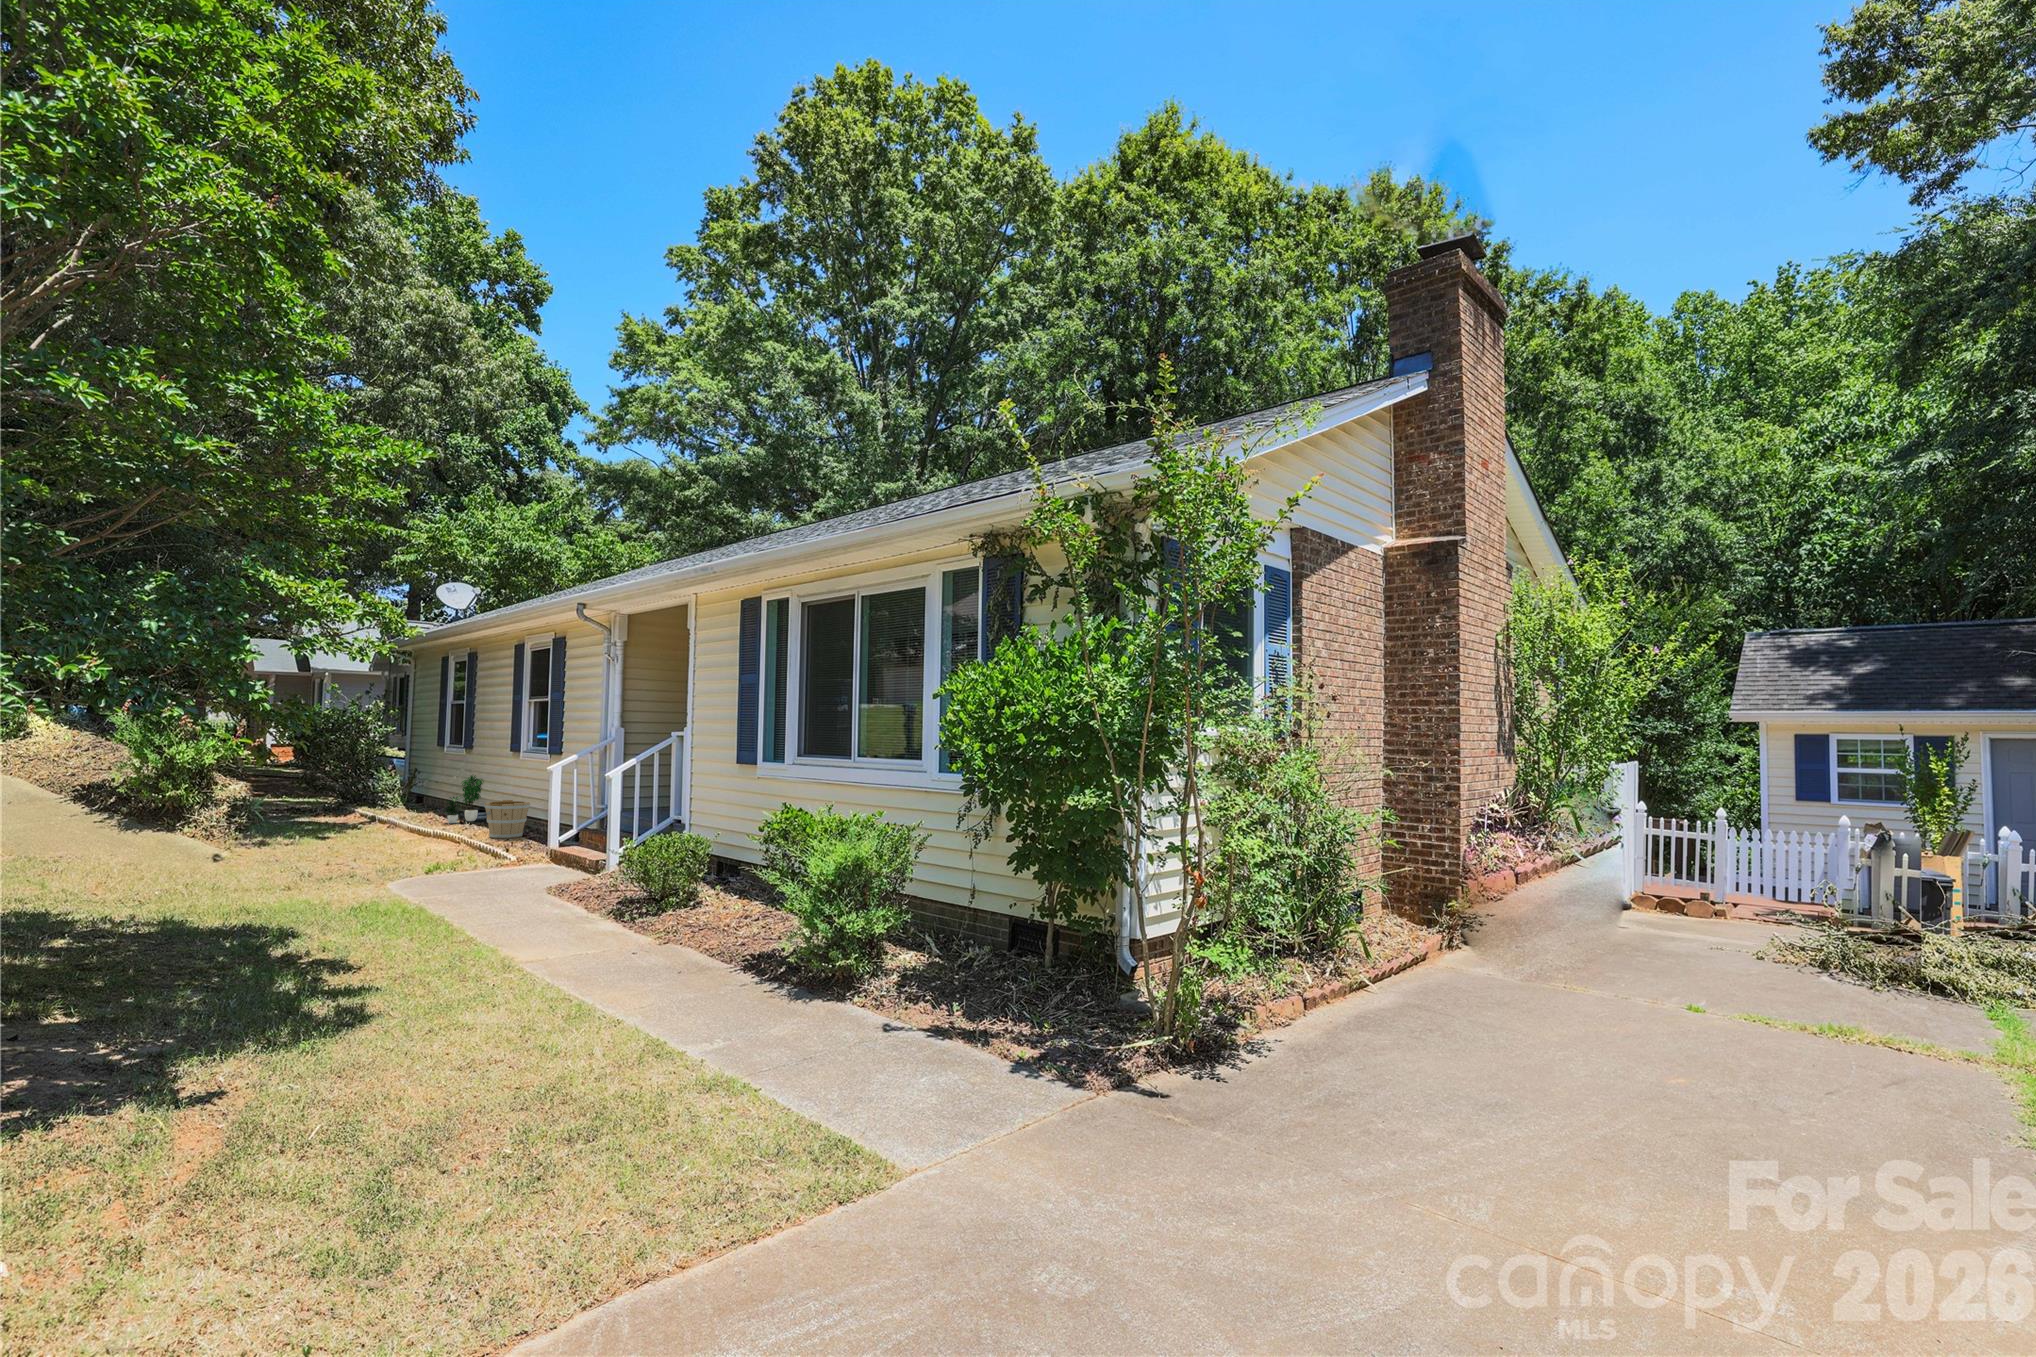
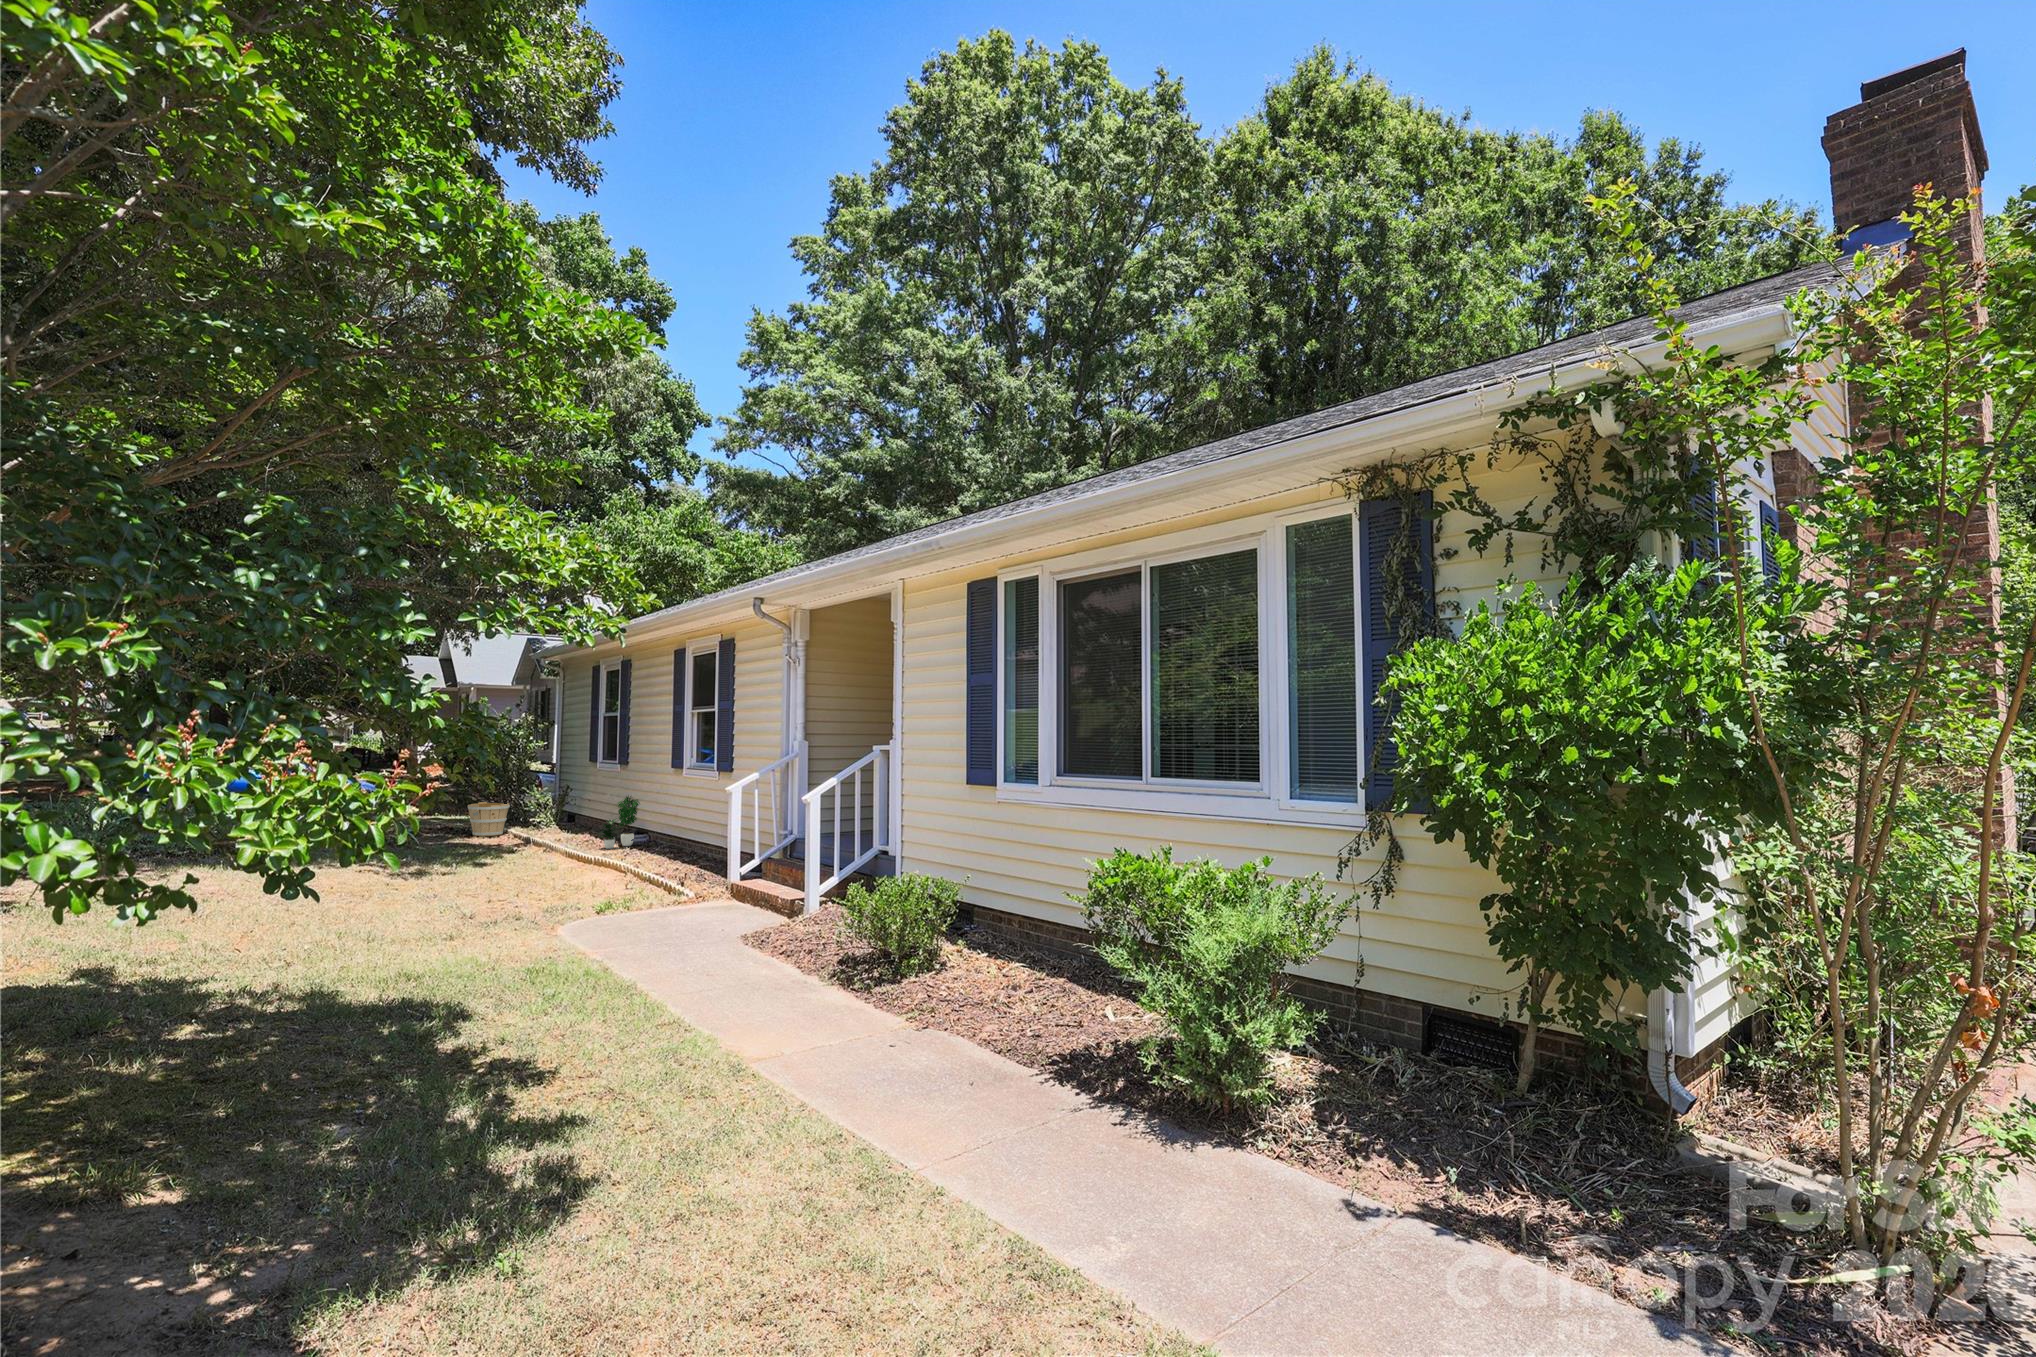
wooden bucket: present [484,800,530,838] -> present [468,802,510,836]

